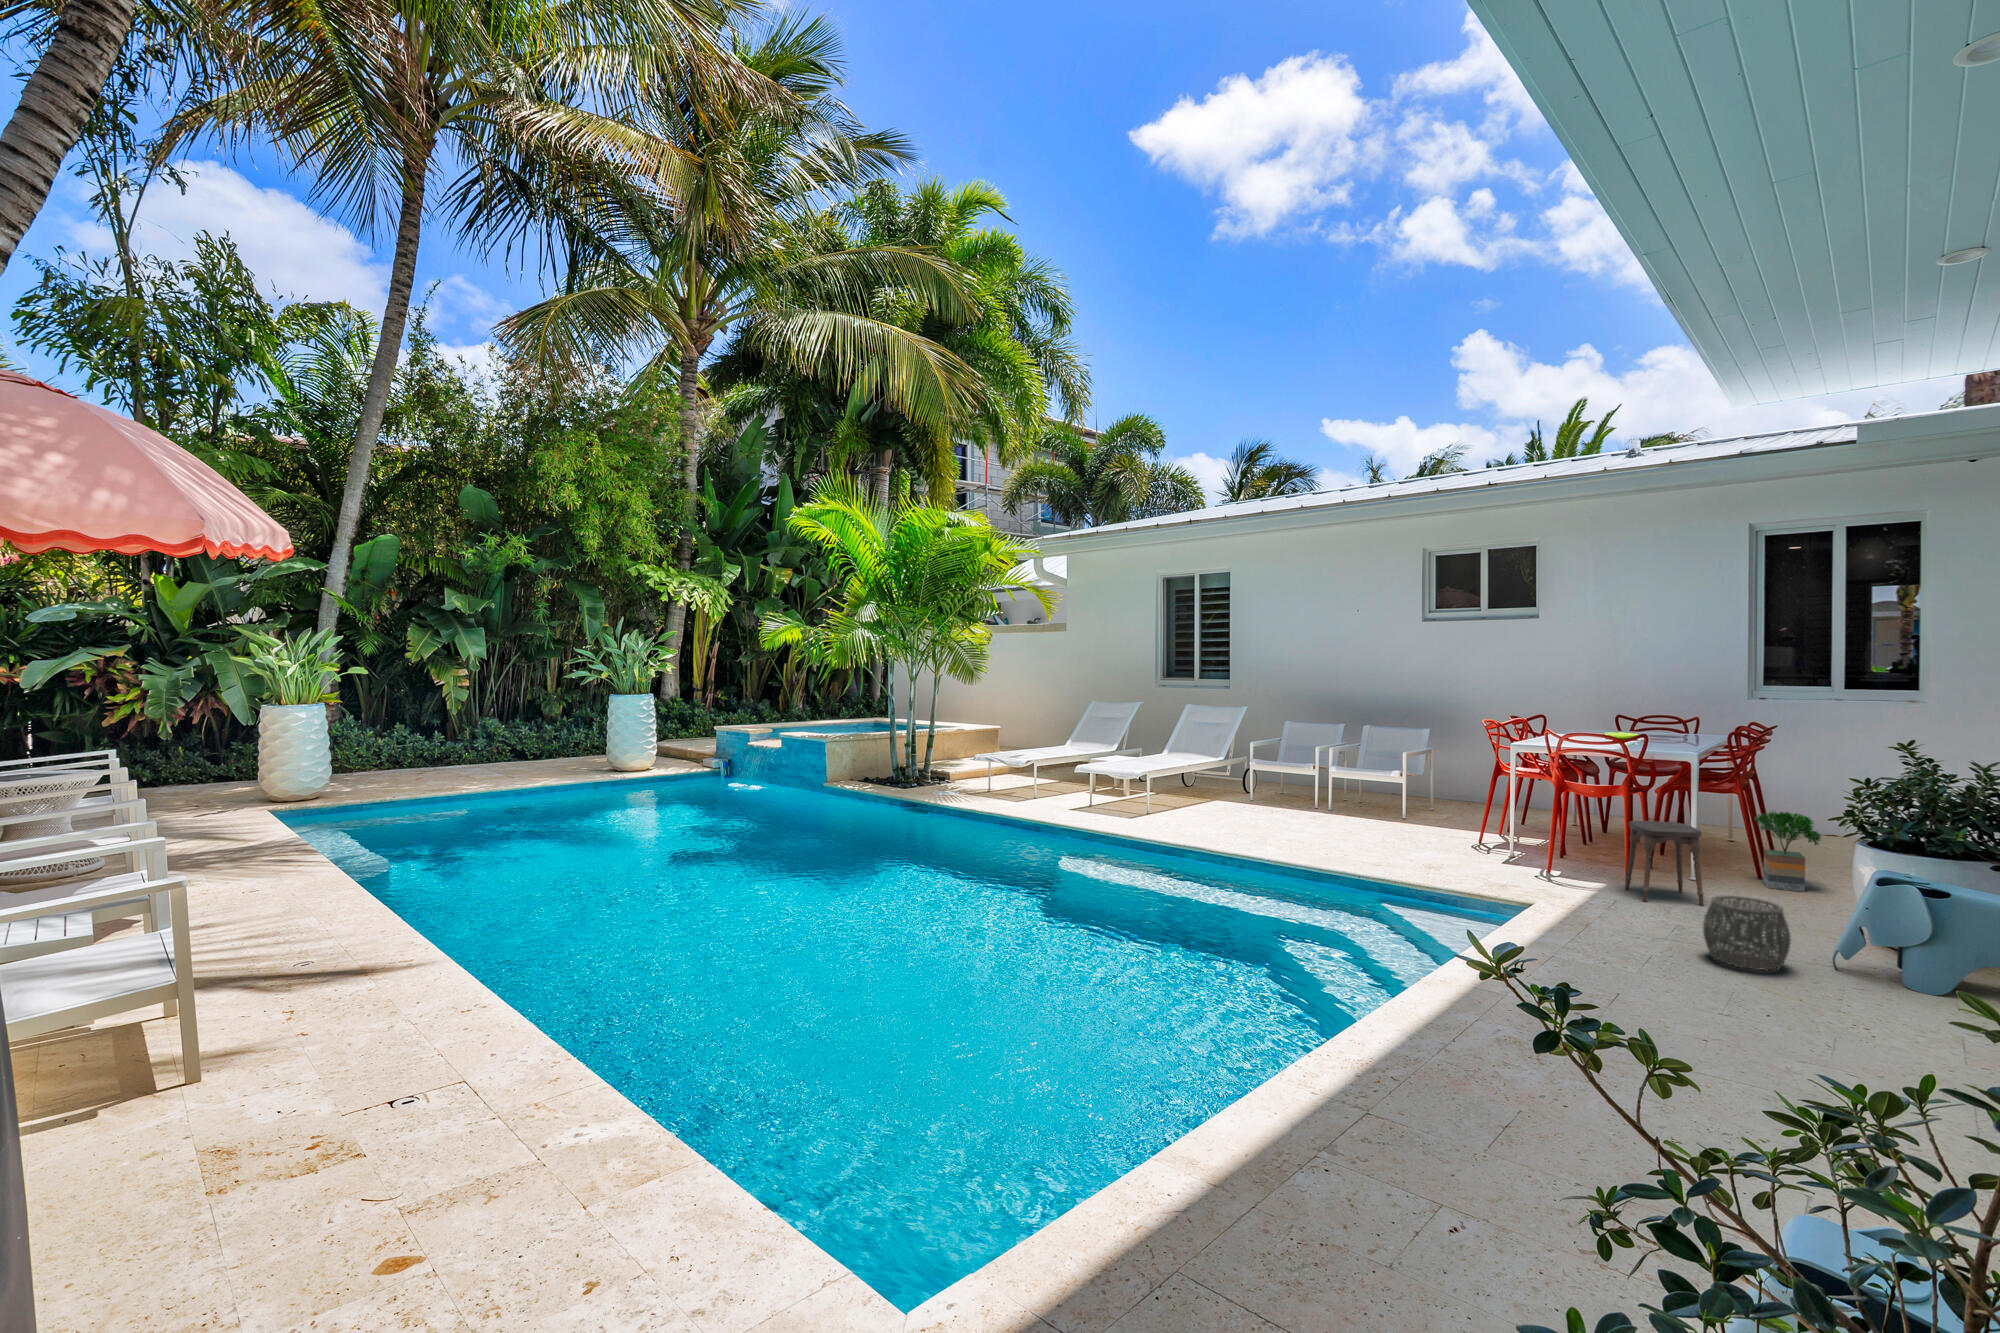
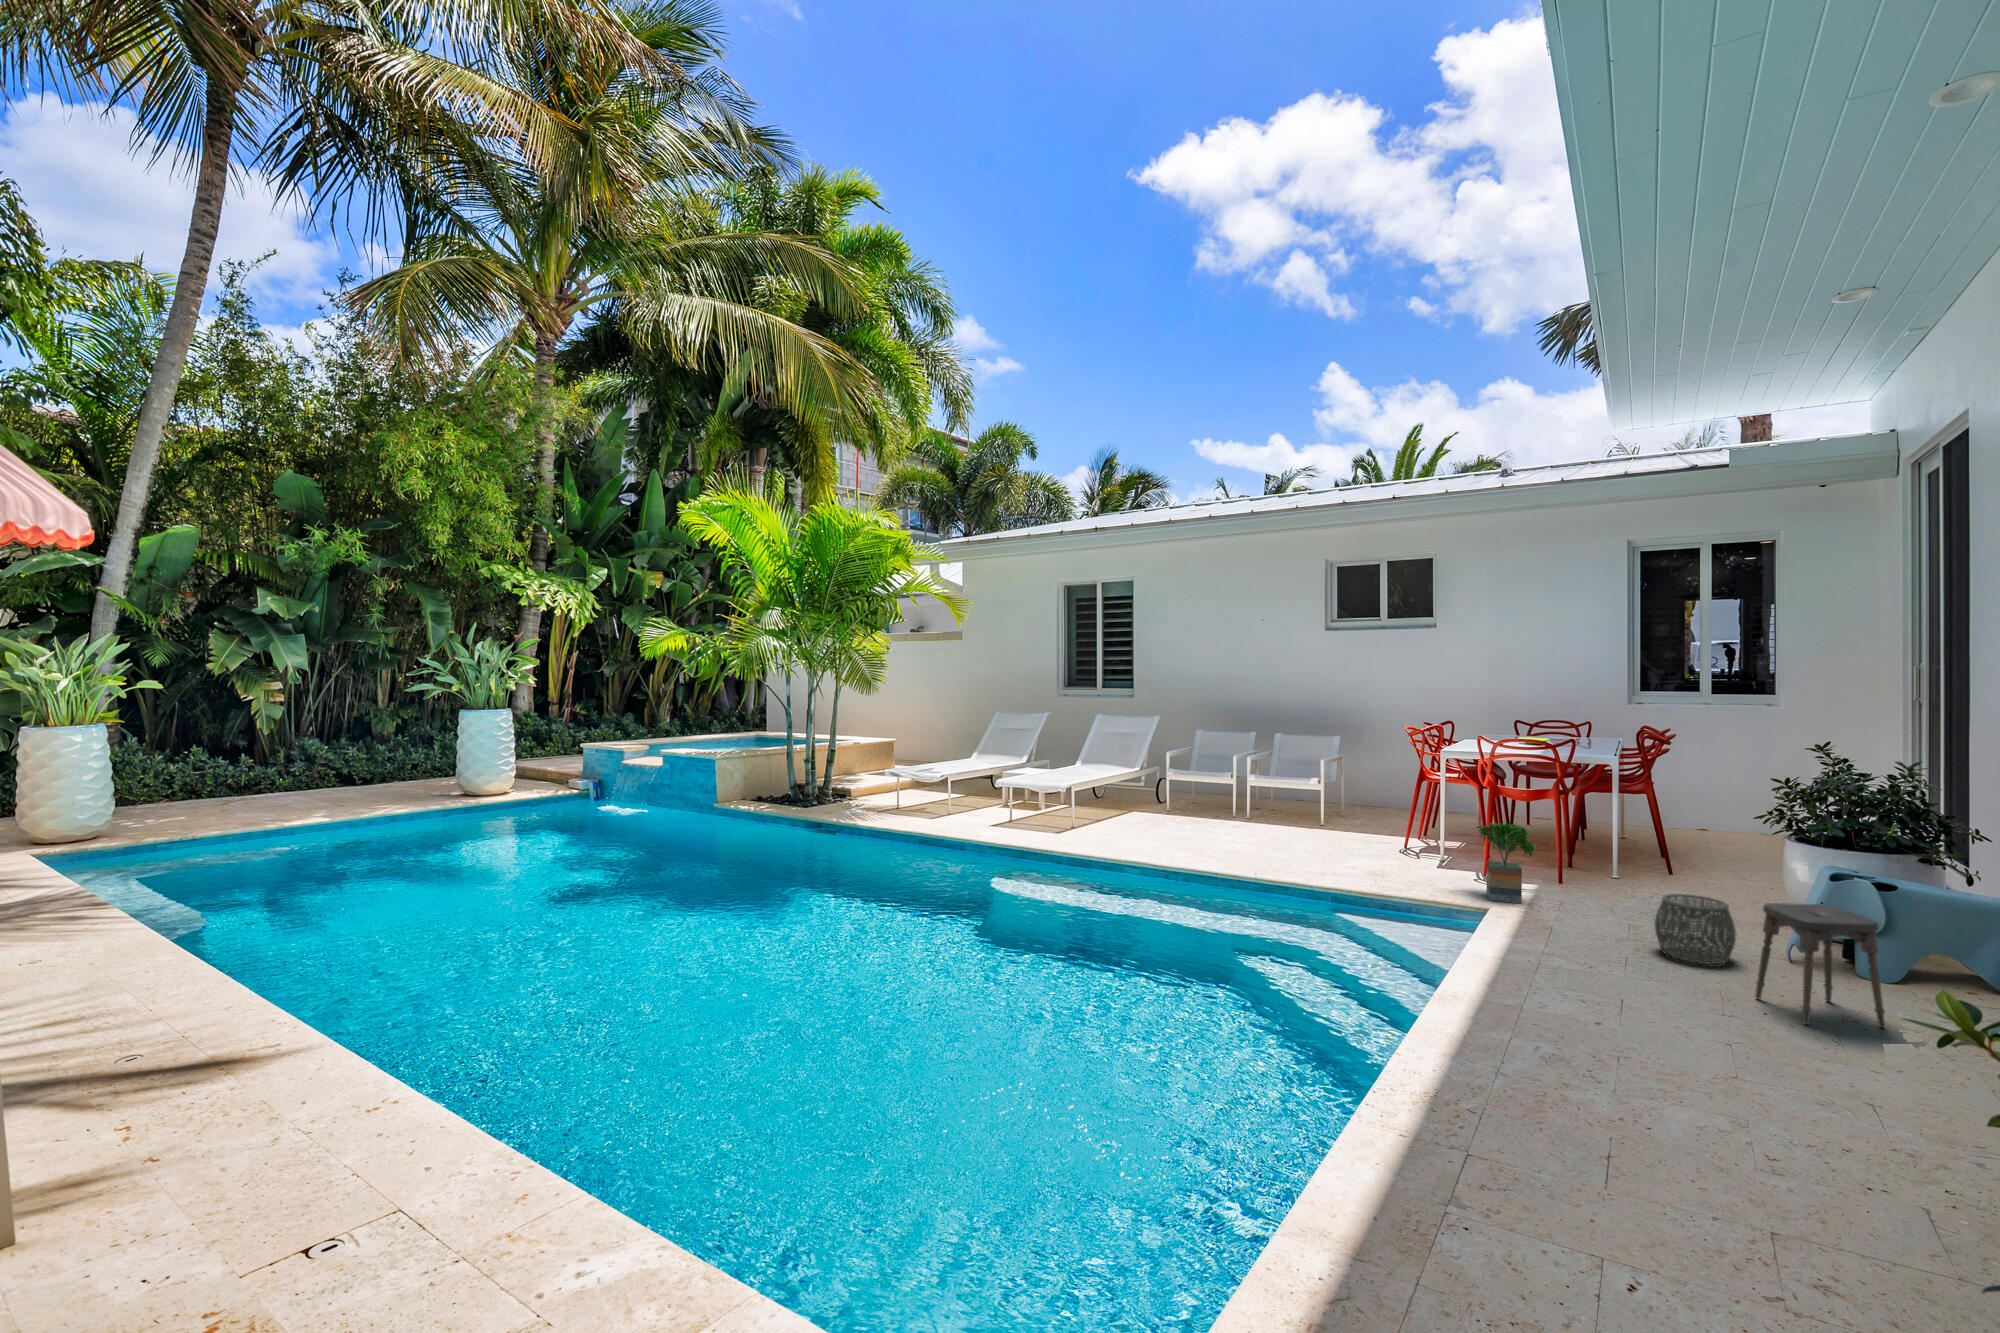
potted tree: present [1755,811,1821,892] -> present [1478,823,1536,903]
stool: present [1625,821,1704,905] -> present [1755,903,1885,1028]

